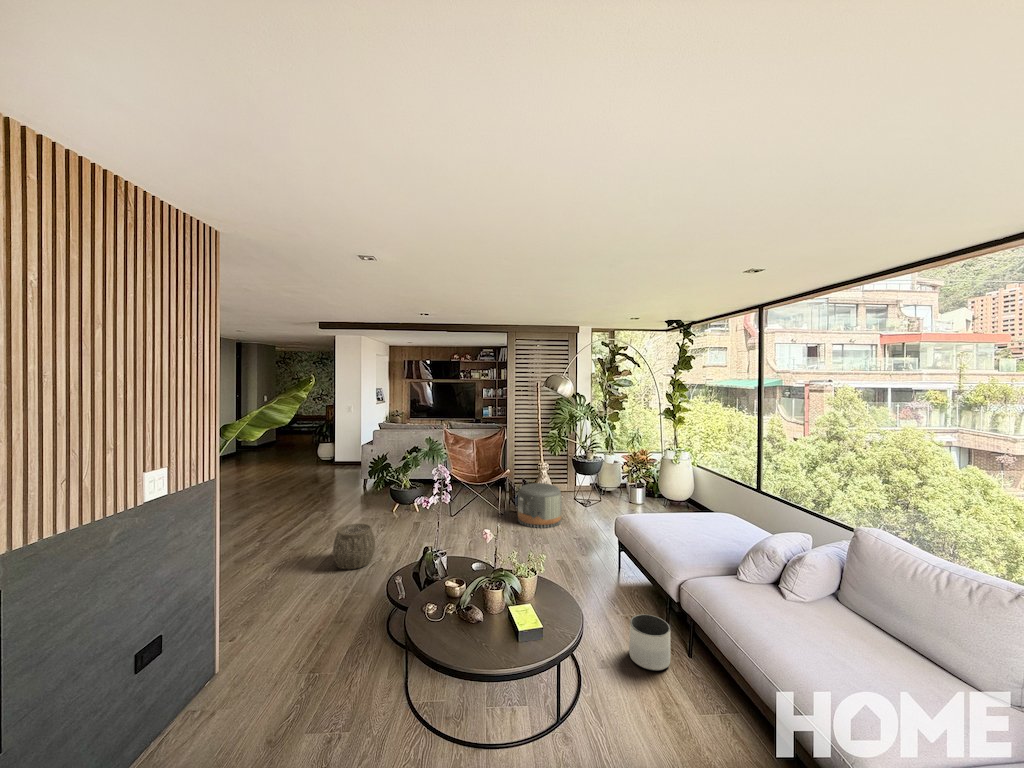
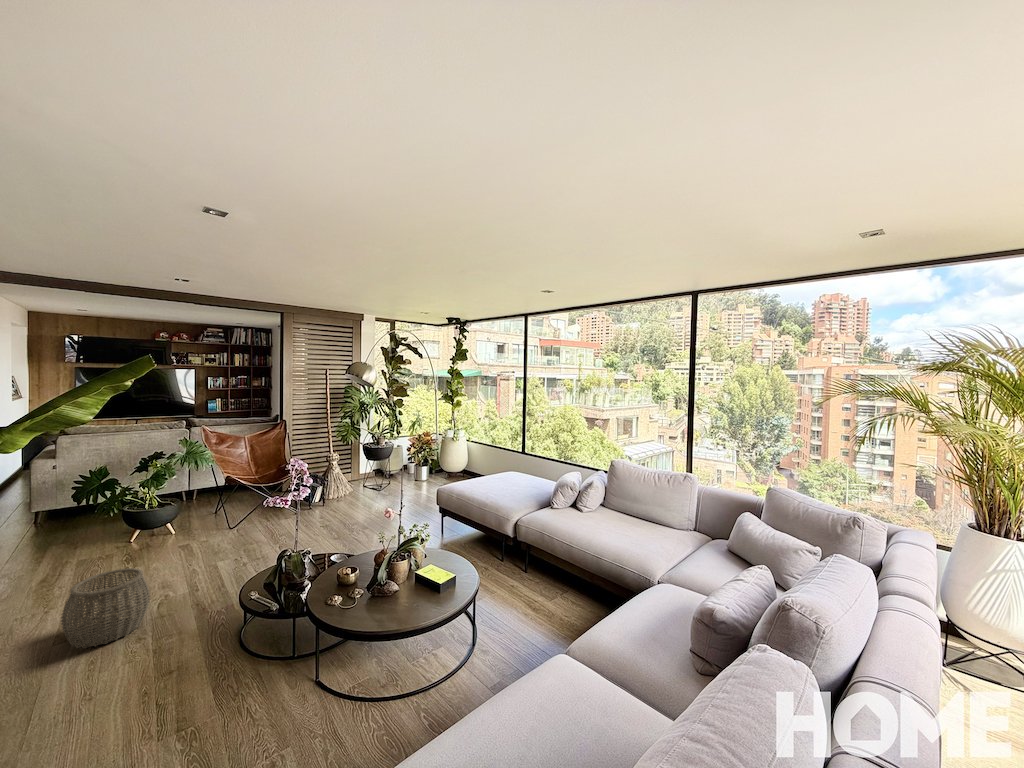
pouf: present [518,483,562,528] -> none [320,474,371,522]
planter: present [629,614,670,671] -> none [515,558,548,602]

